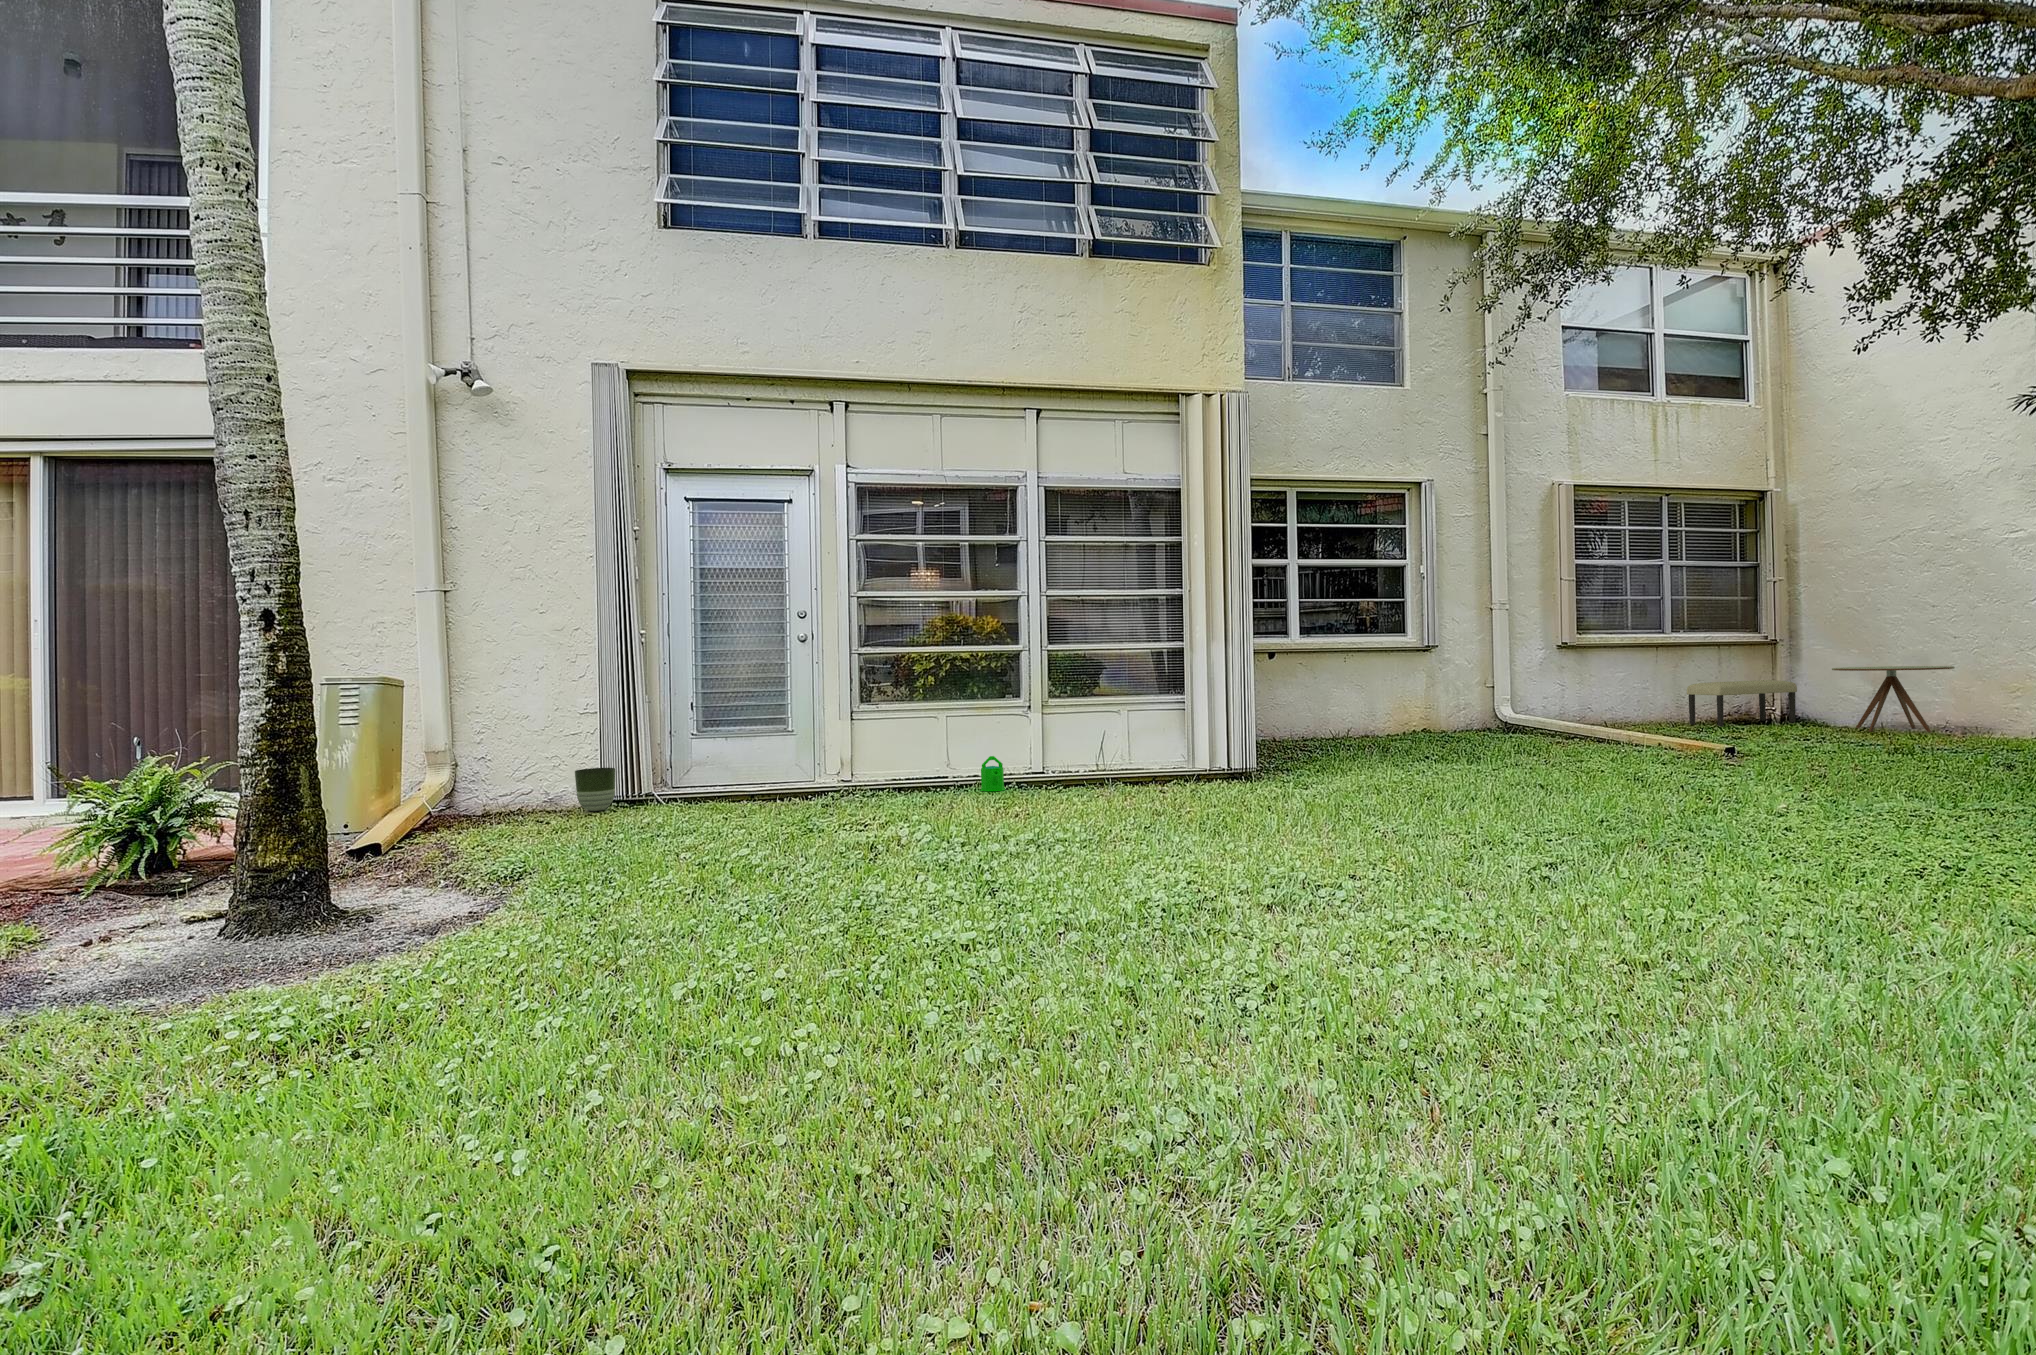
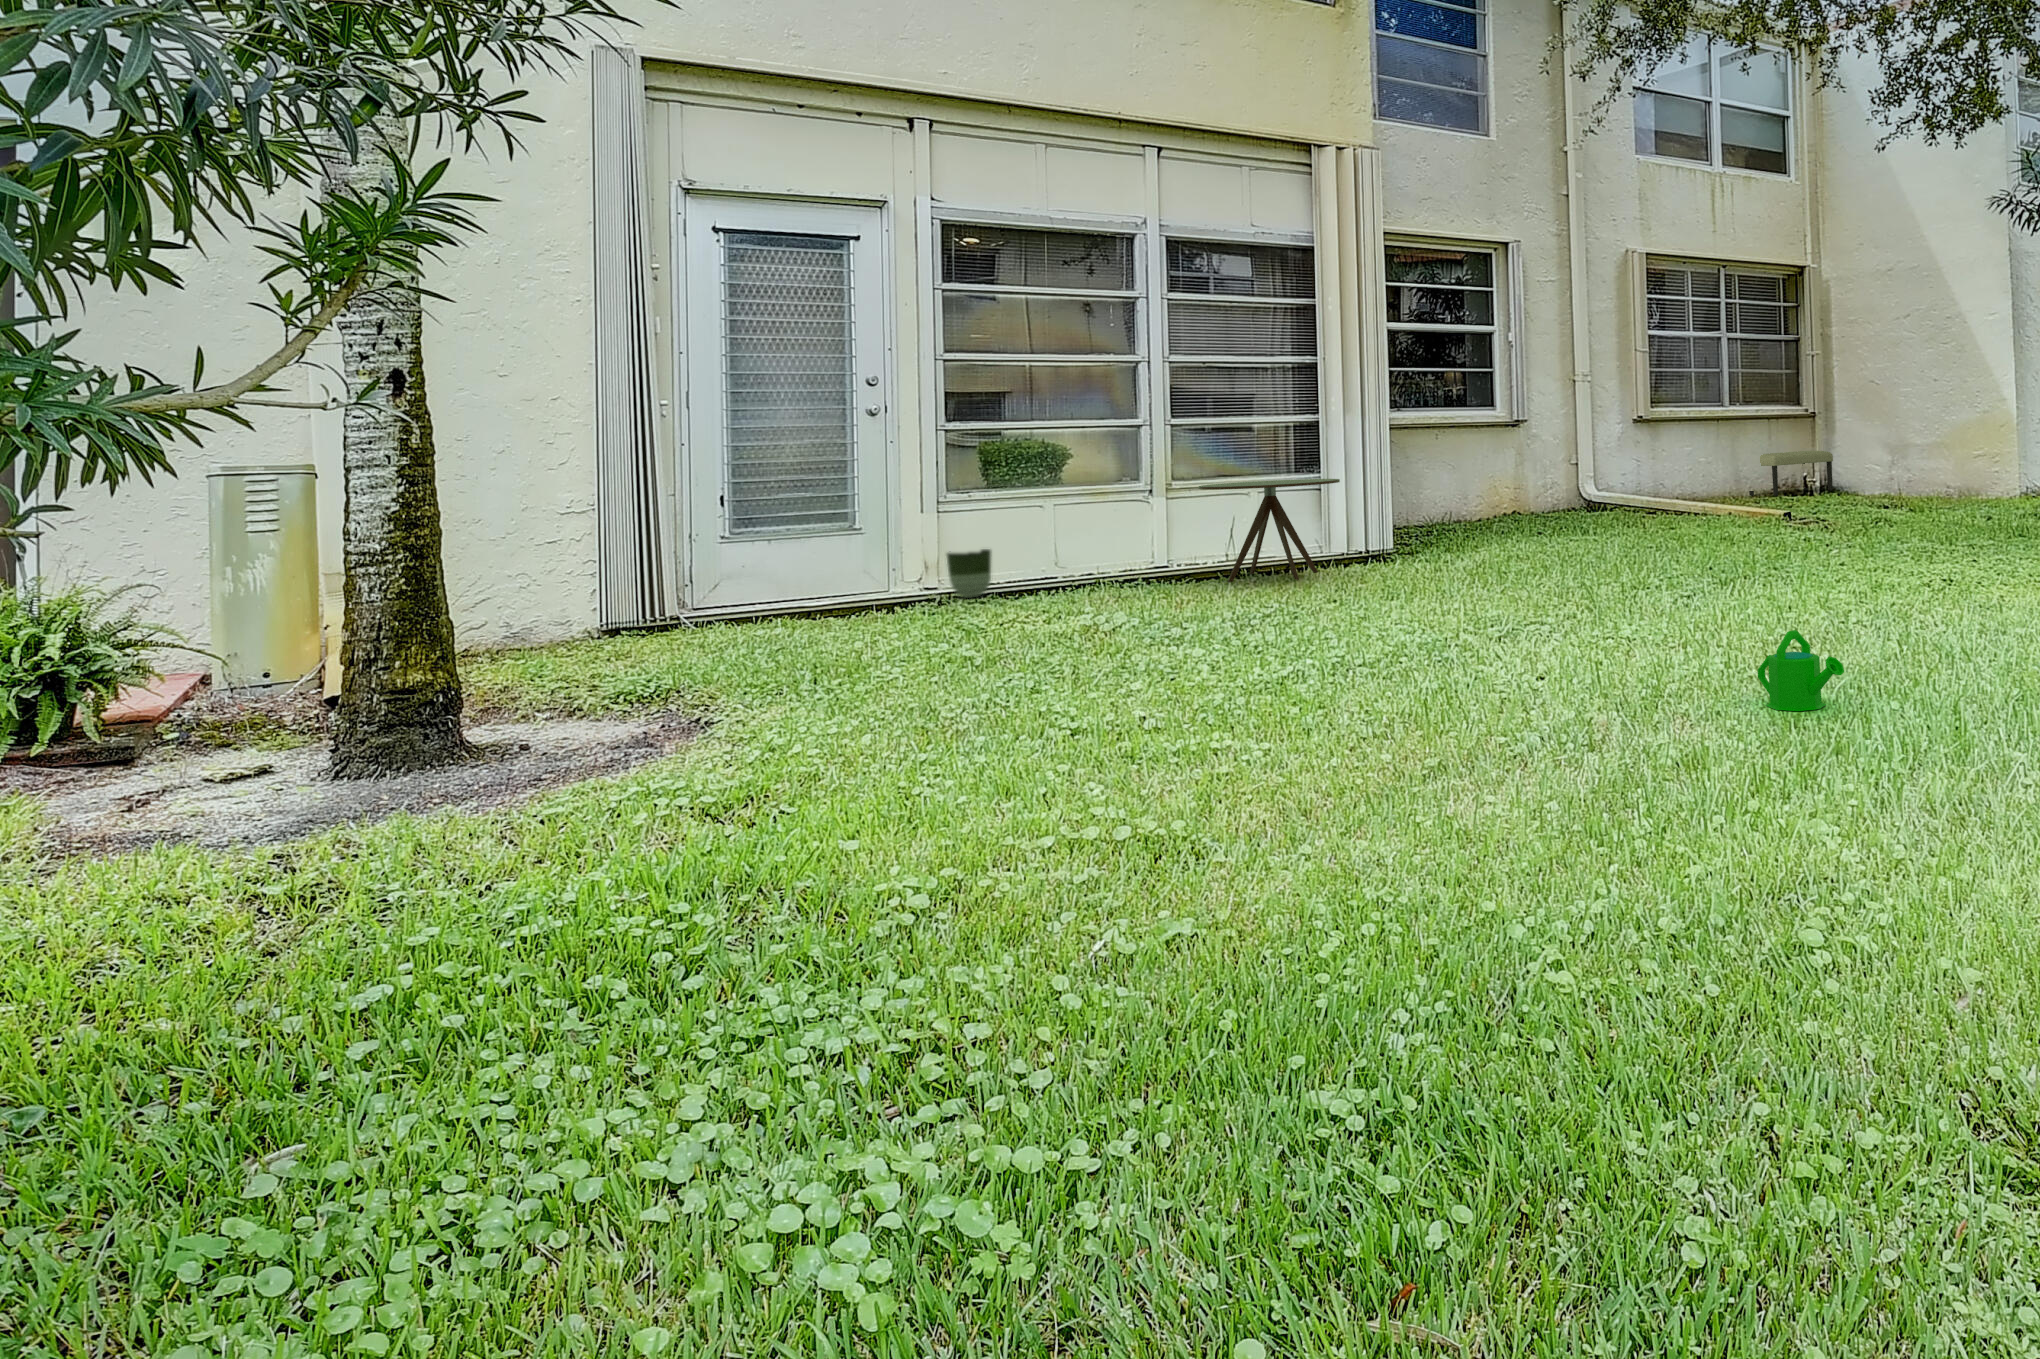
round table: present [1832,666,1955,732] -> present [1198,479,1340,582]
watering can: present [980,756,1005,792] -> present [1757,630,1844,711]
planter: present [575,768,615,811] -> present [947,549,992,598]

